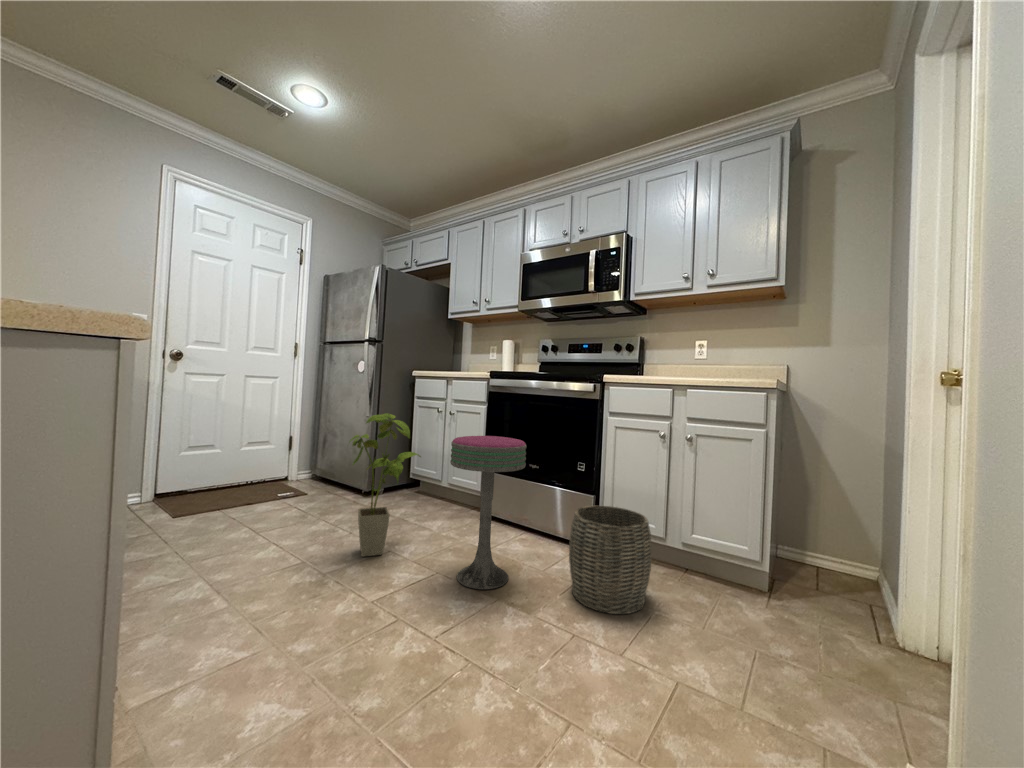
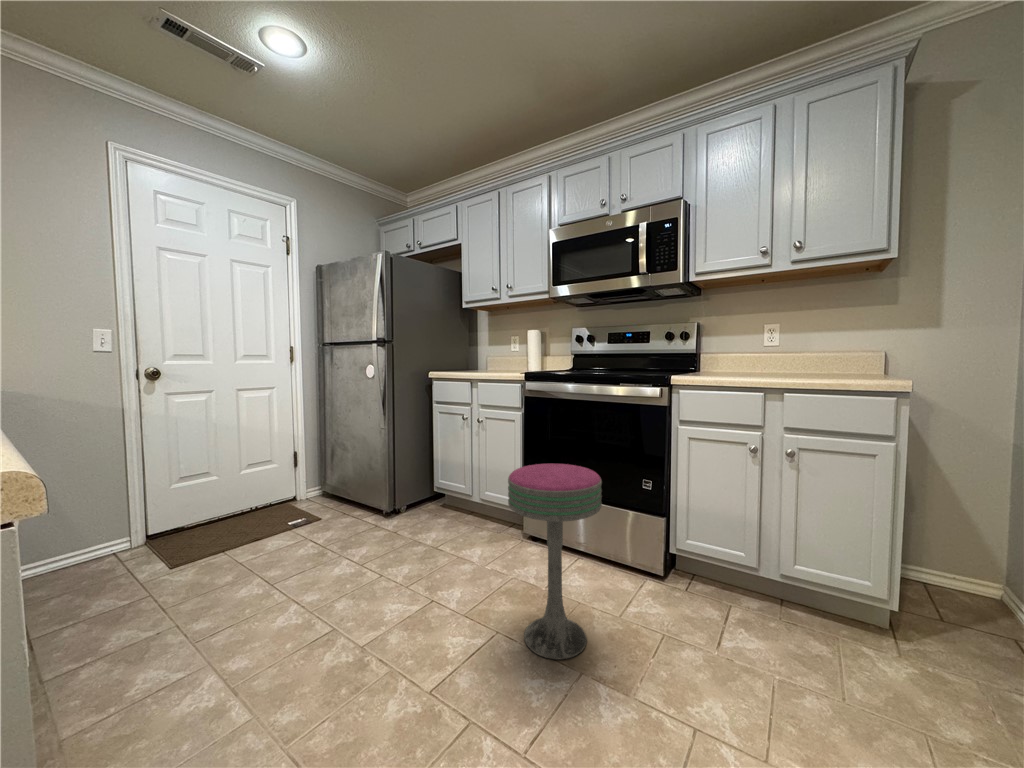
house plant: present [349,413,421,557] -> none [374,442,460,615]
woven basket: present [569,506,652,614] -> none [662,542,771,689]

